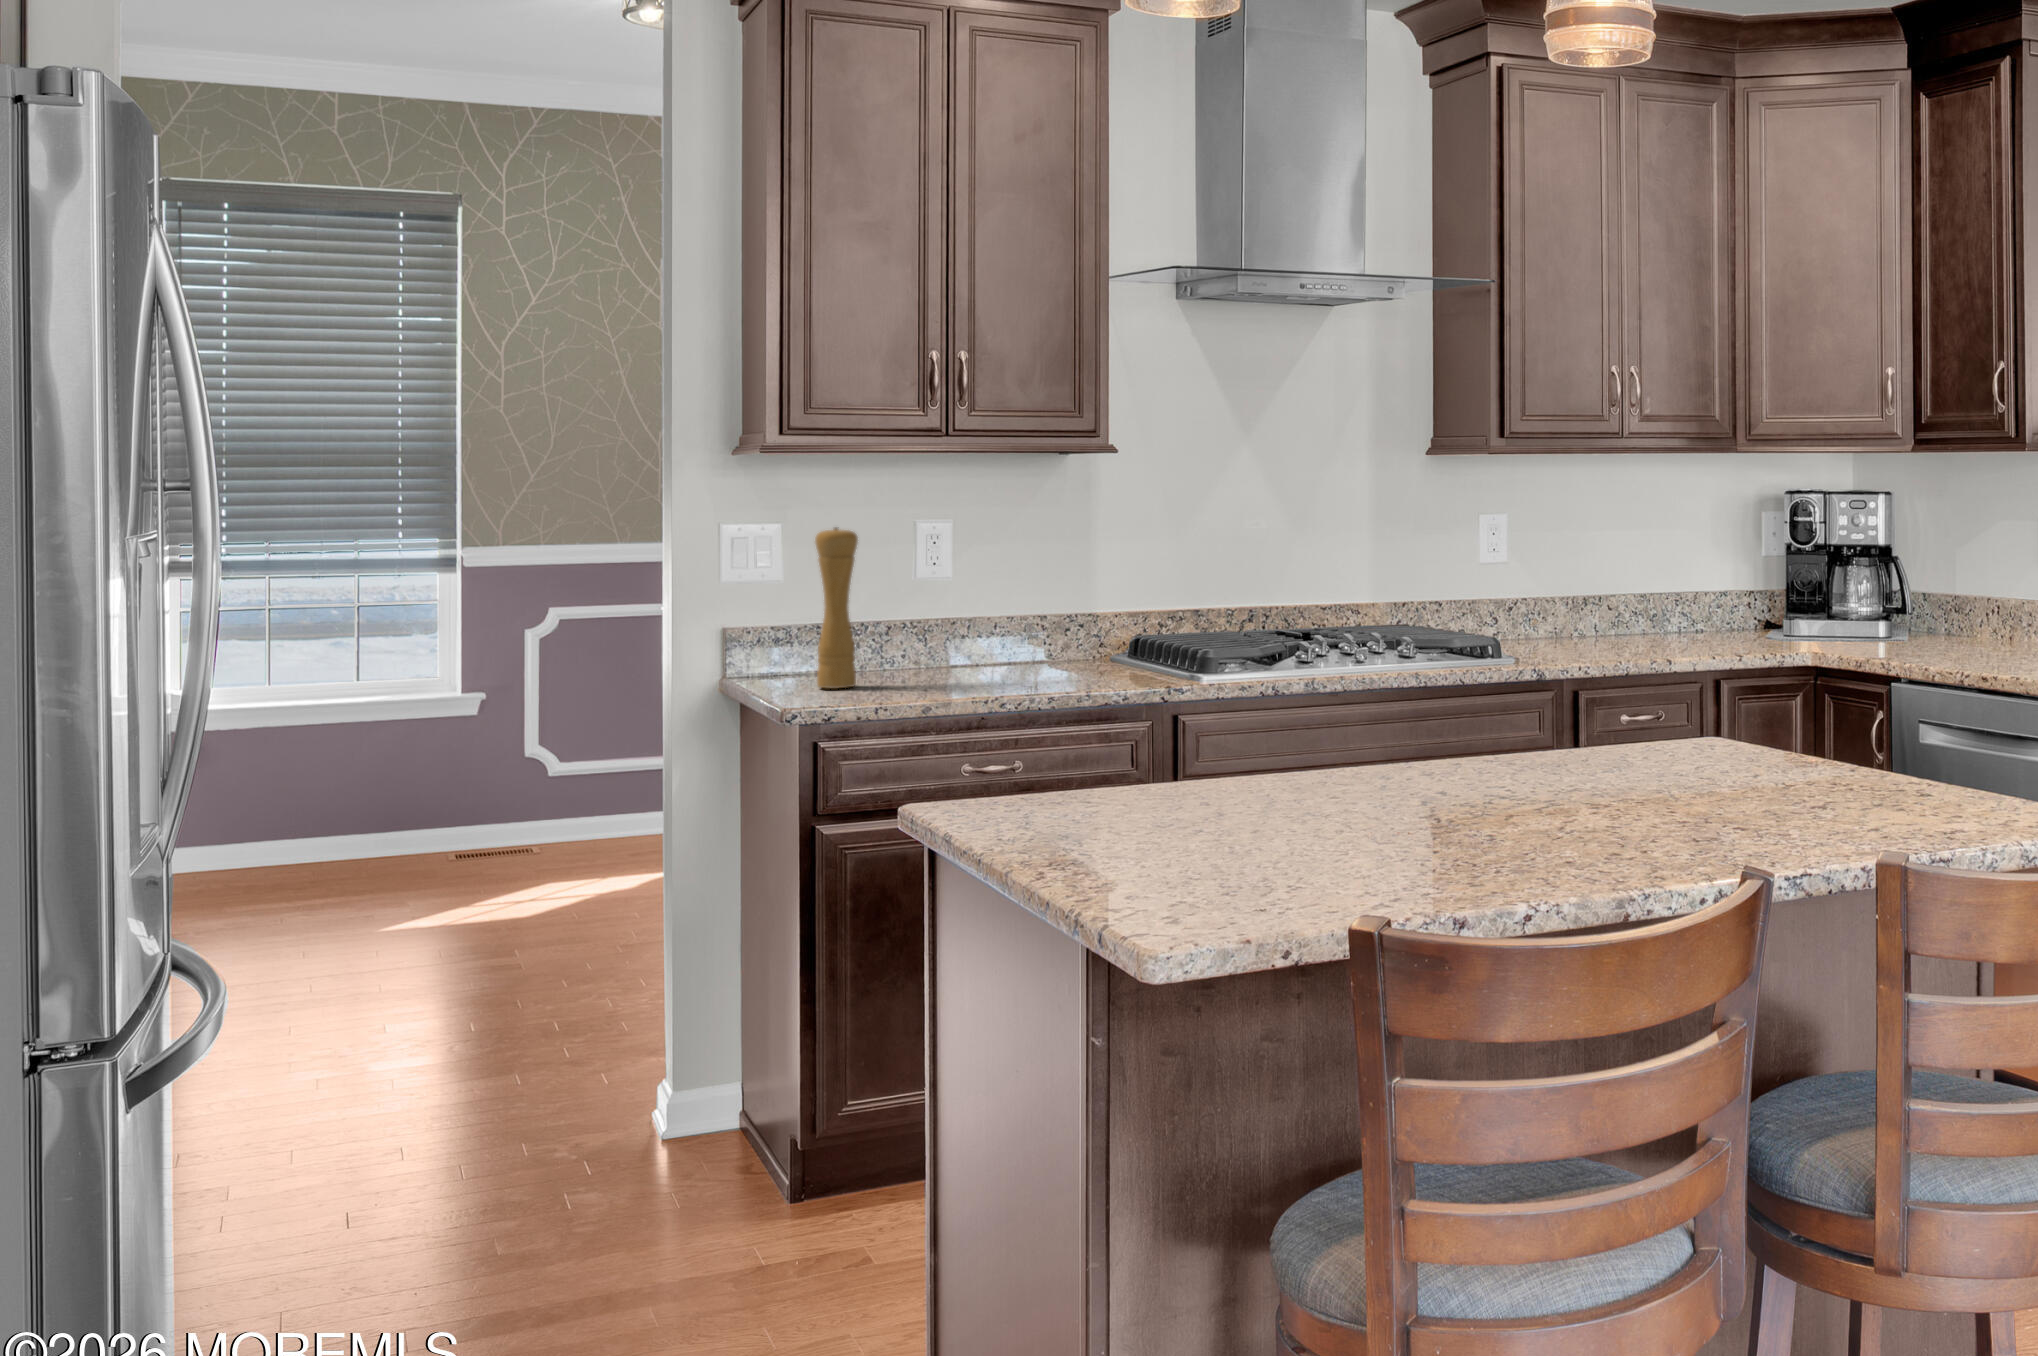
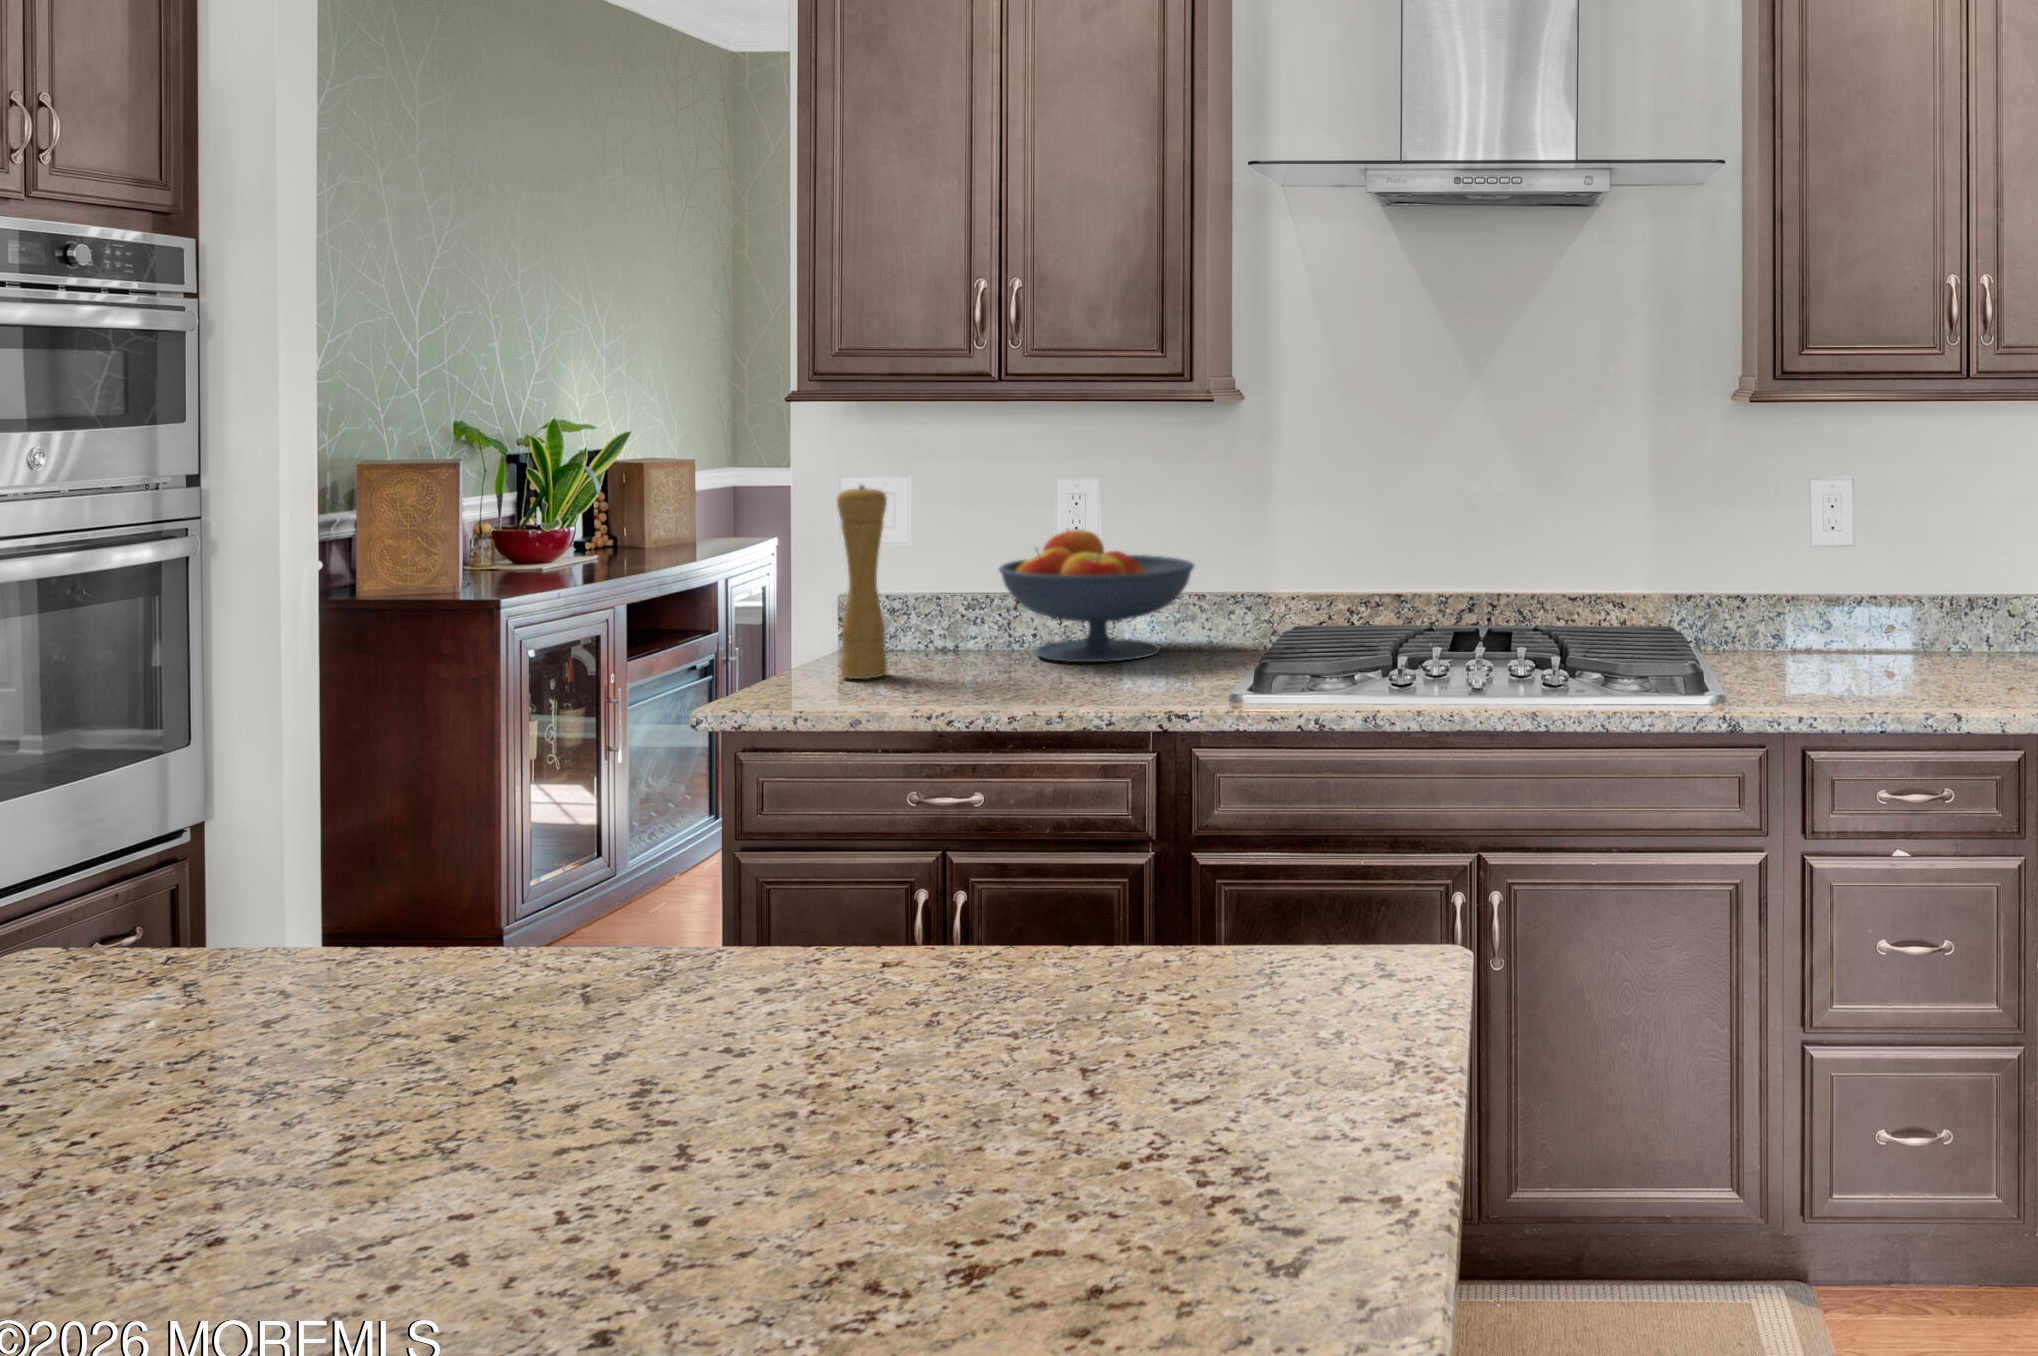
fruit bowl: none [907,566,1069,670] -> present [999,530,1194,662]

